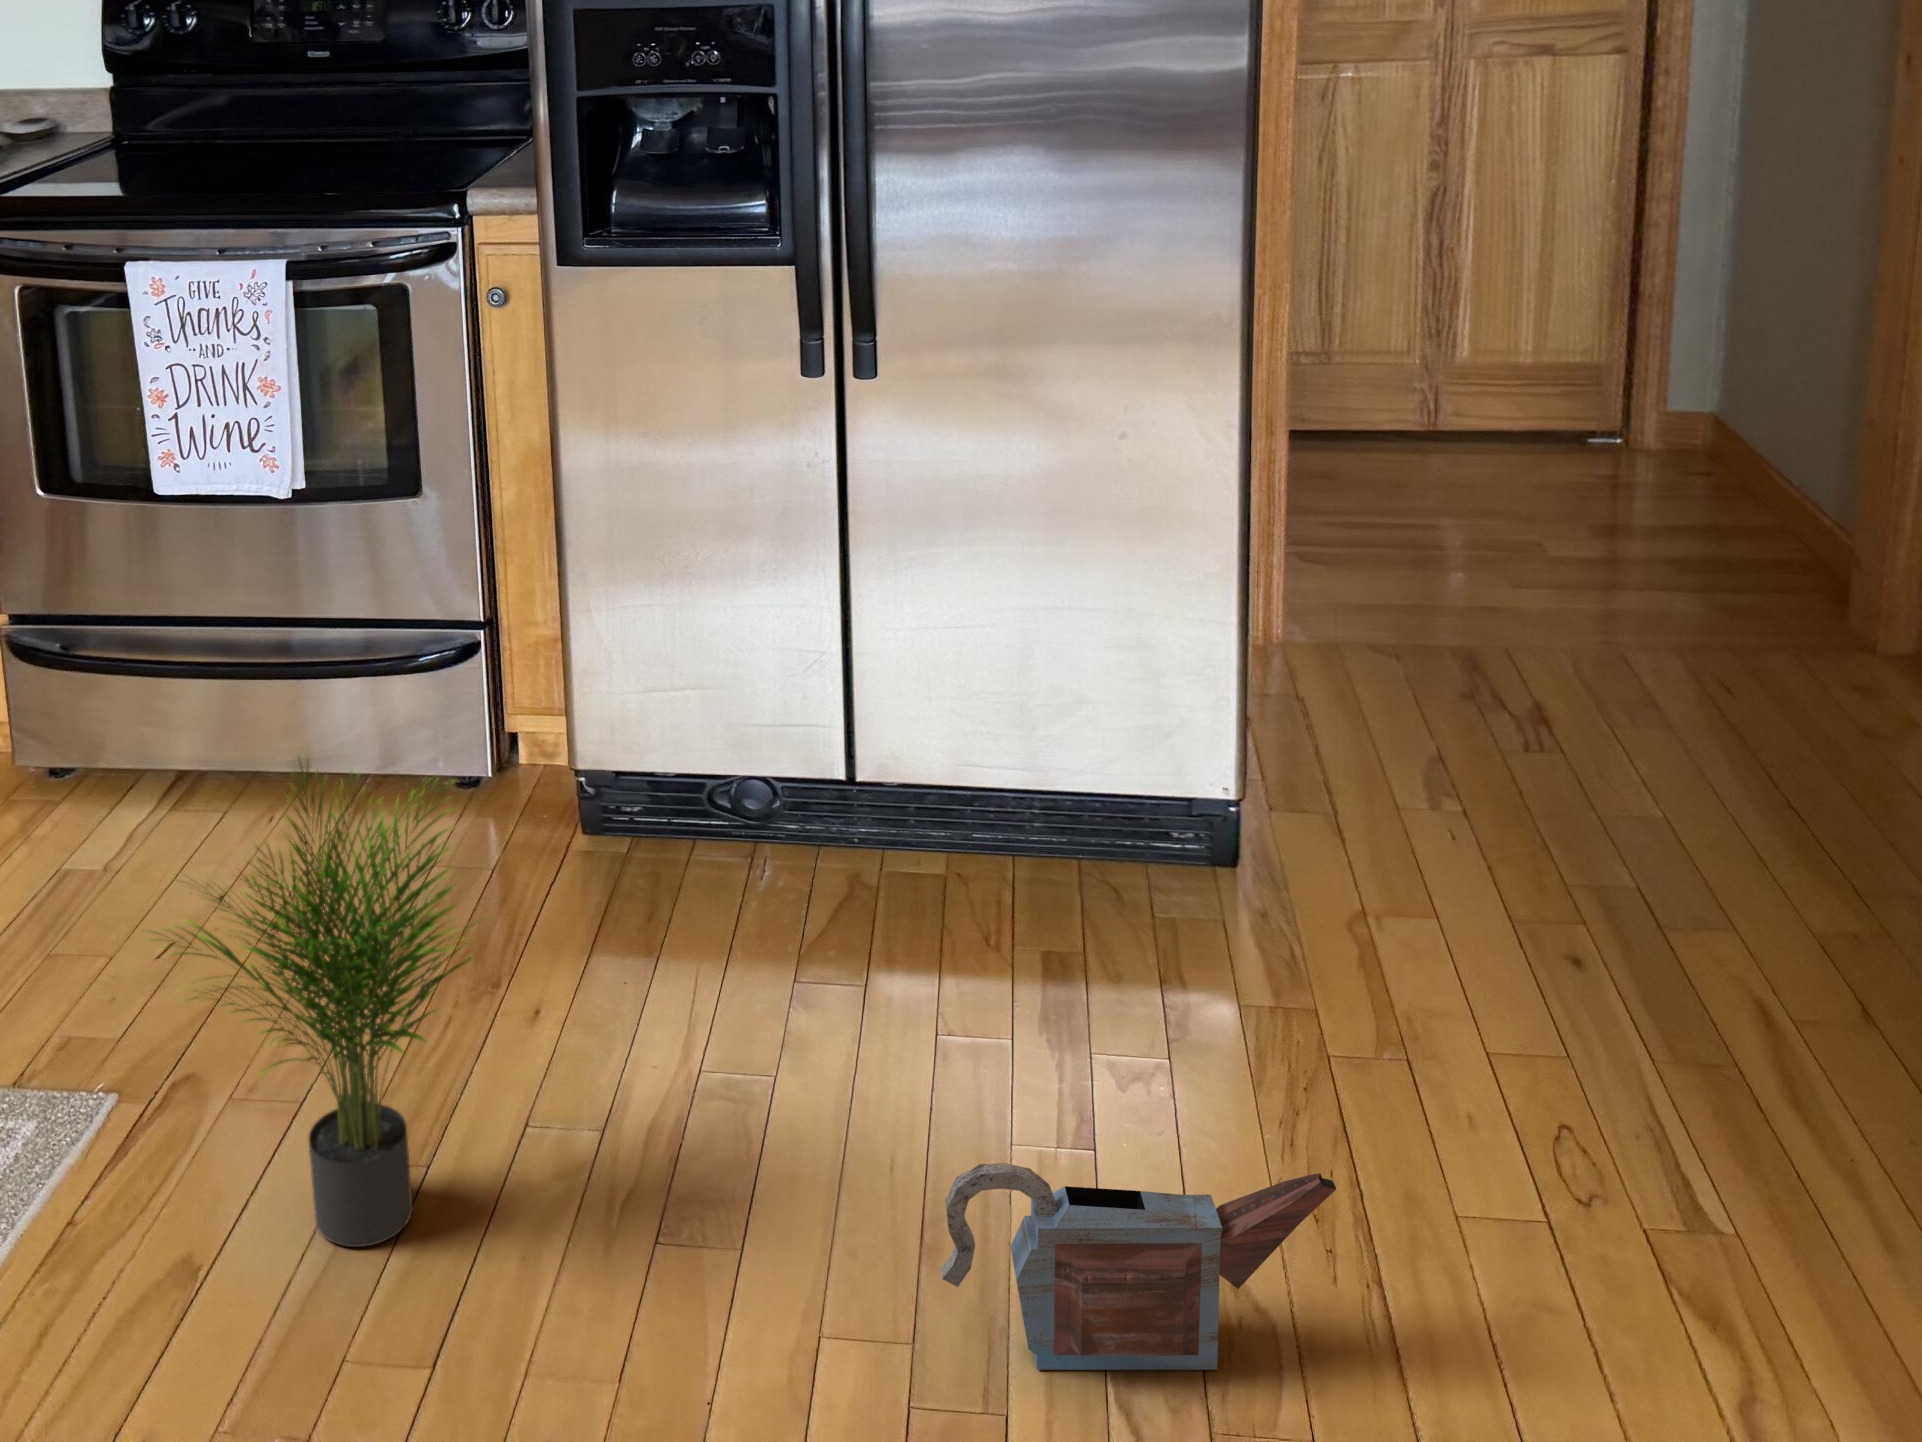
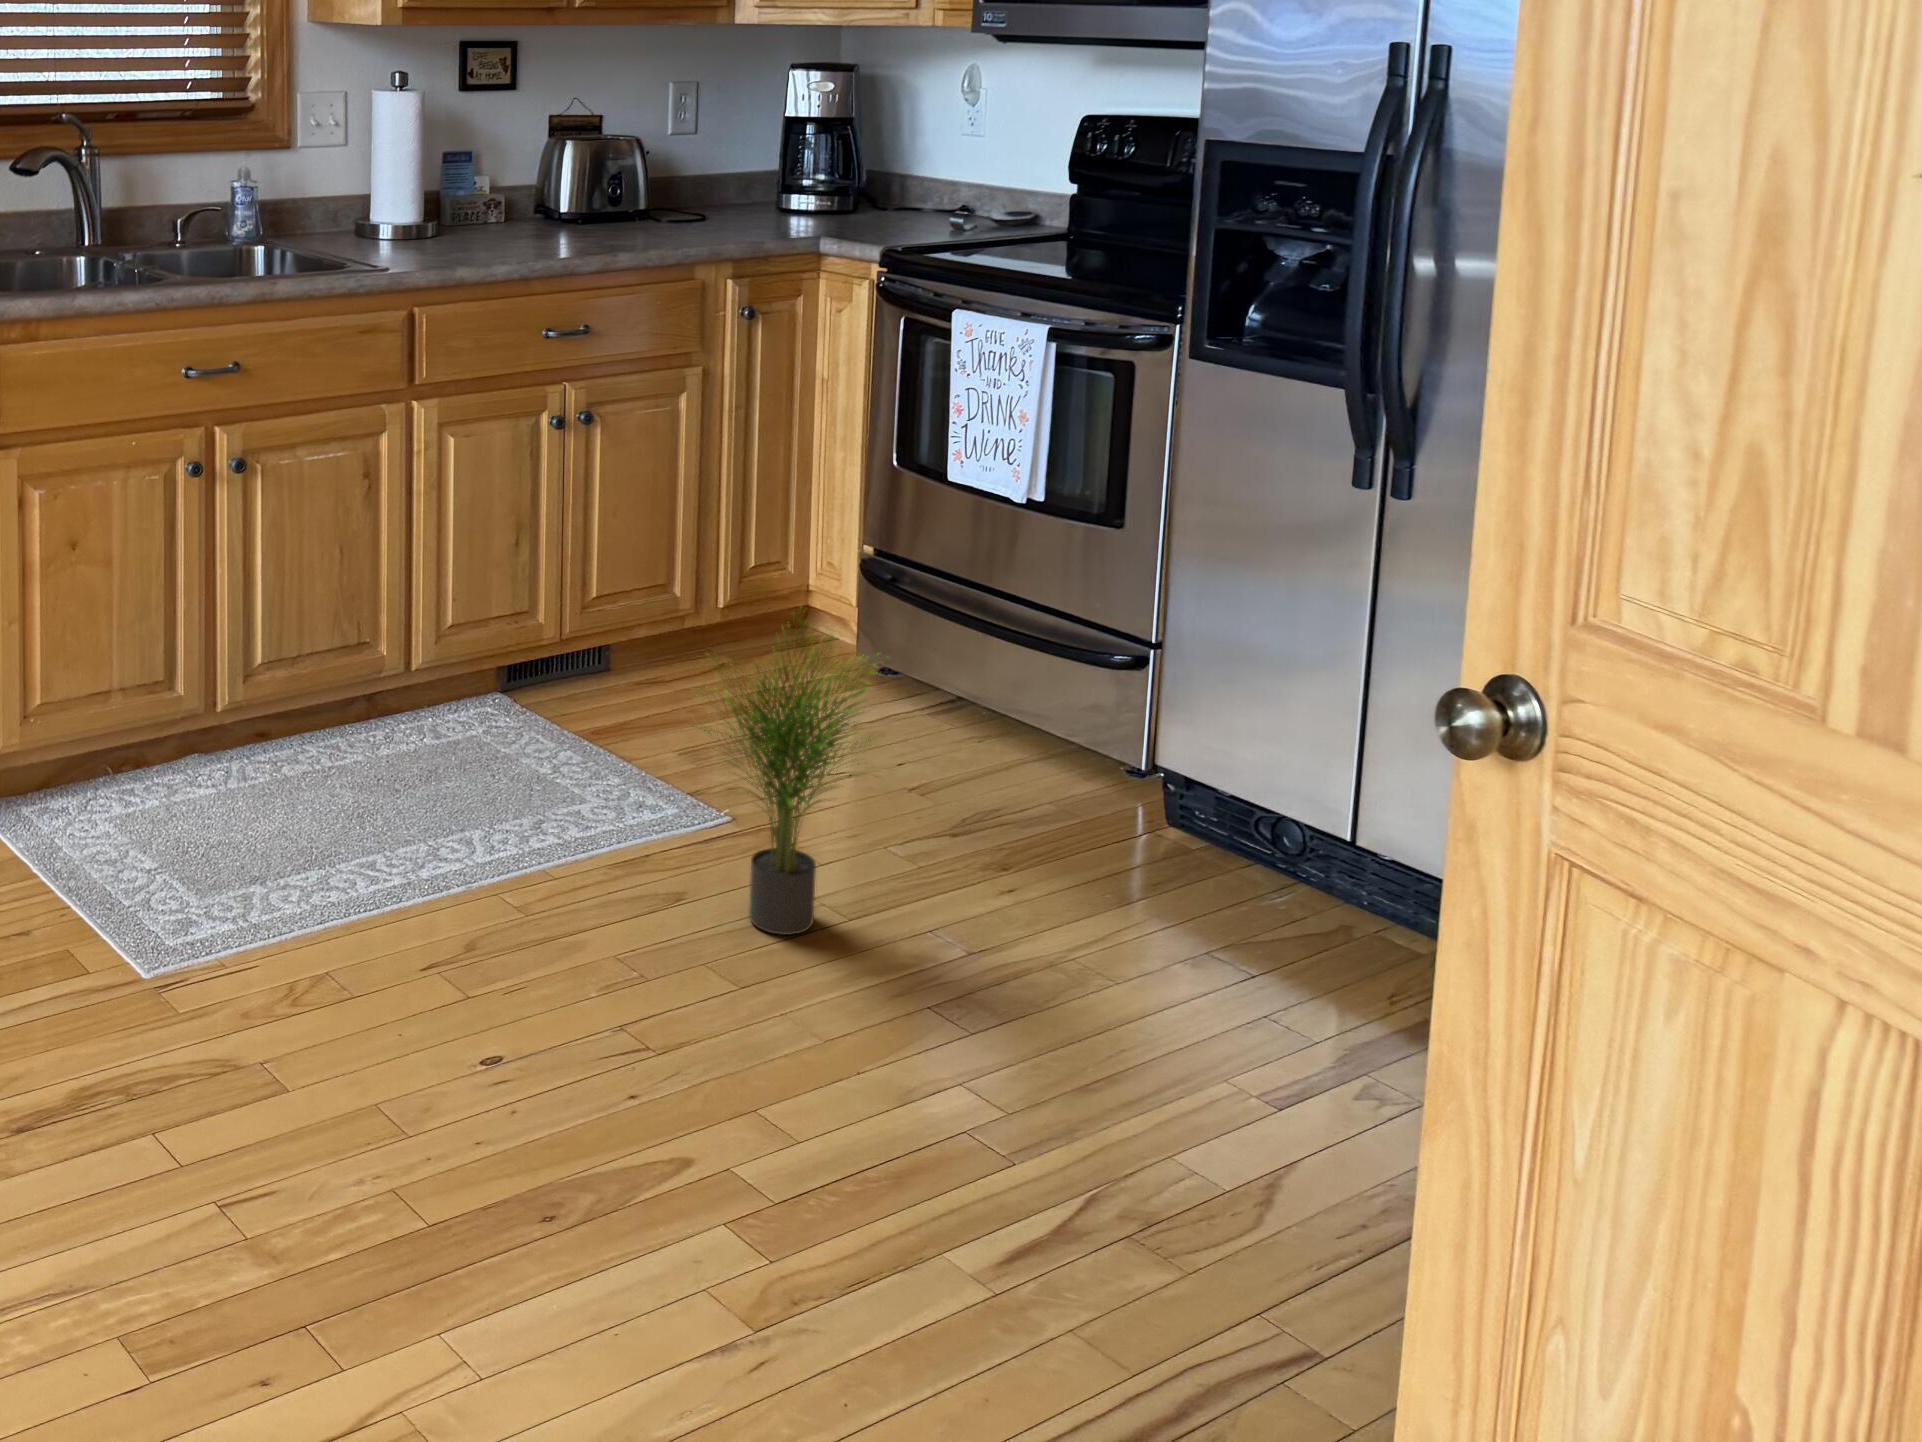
watering can: present [941,1163,1336,1370] -> none [1008,995,1274,1224]

